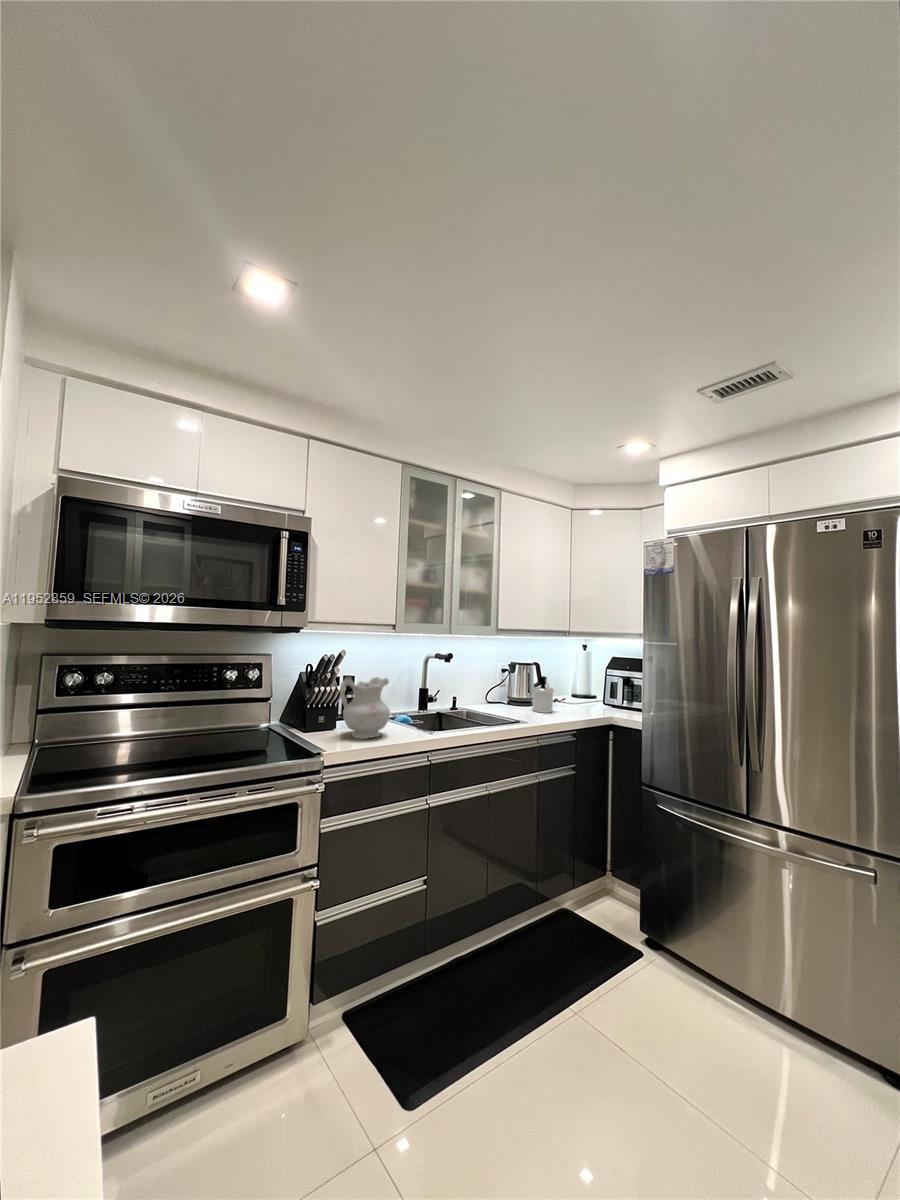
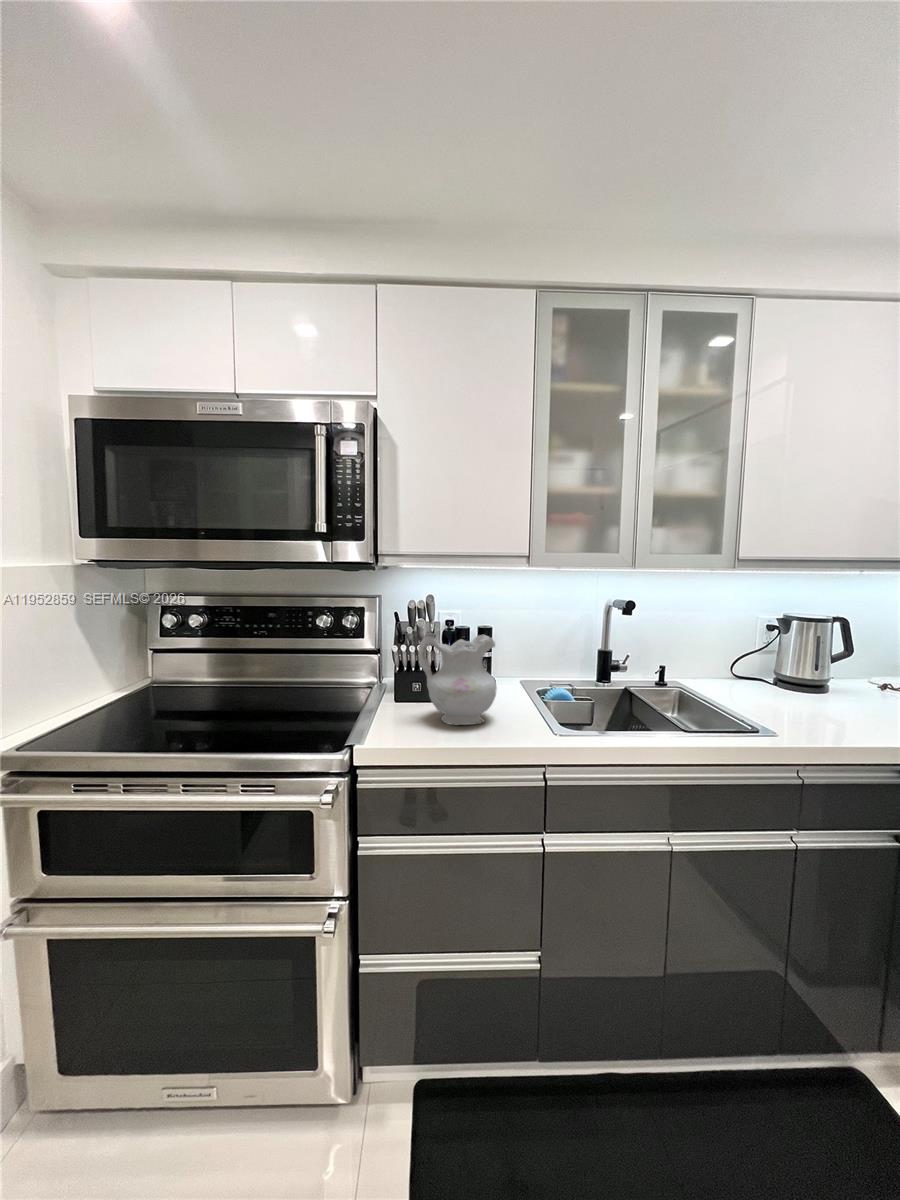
soap dispenser: present [532,676,554,713] -> none [814,644,865,713]

